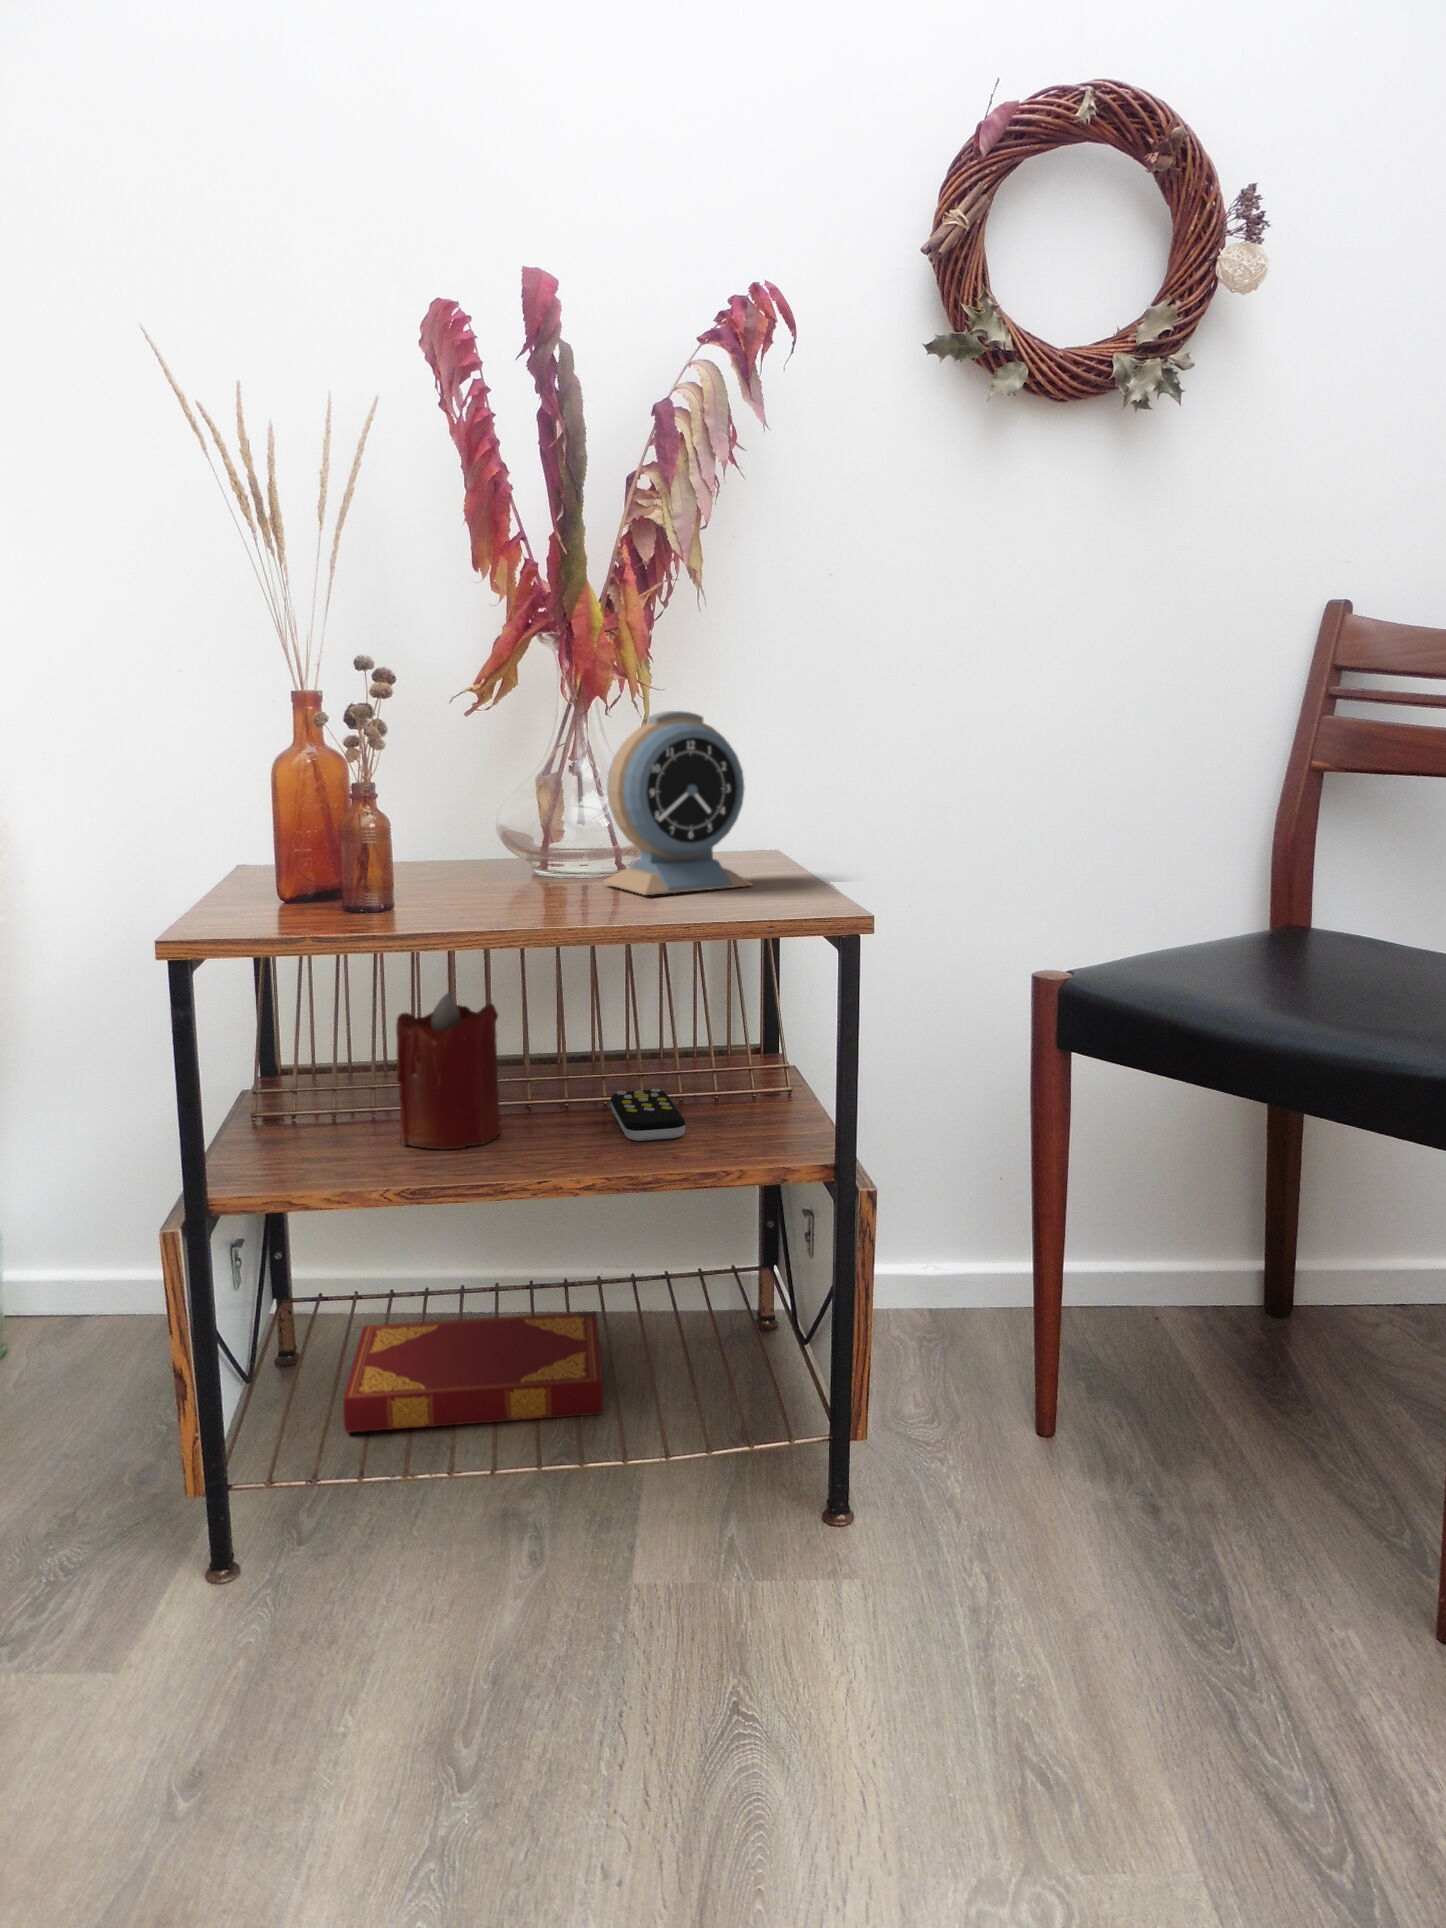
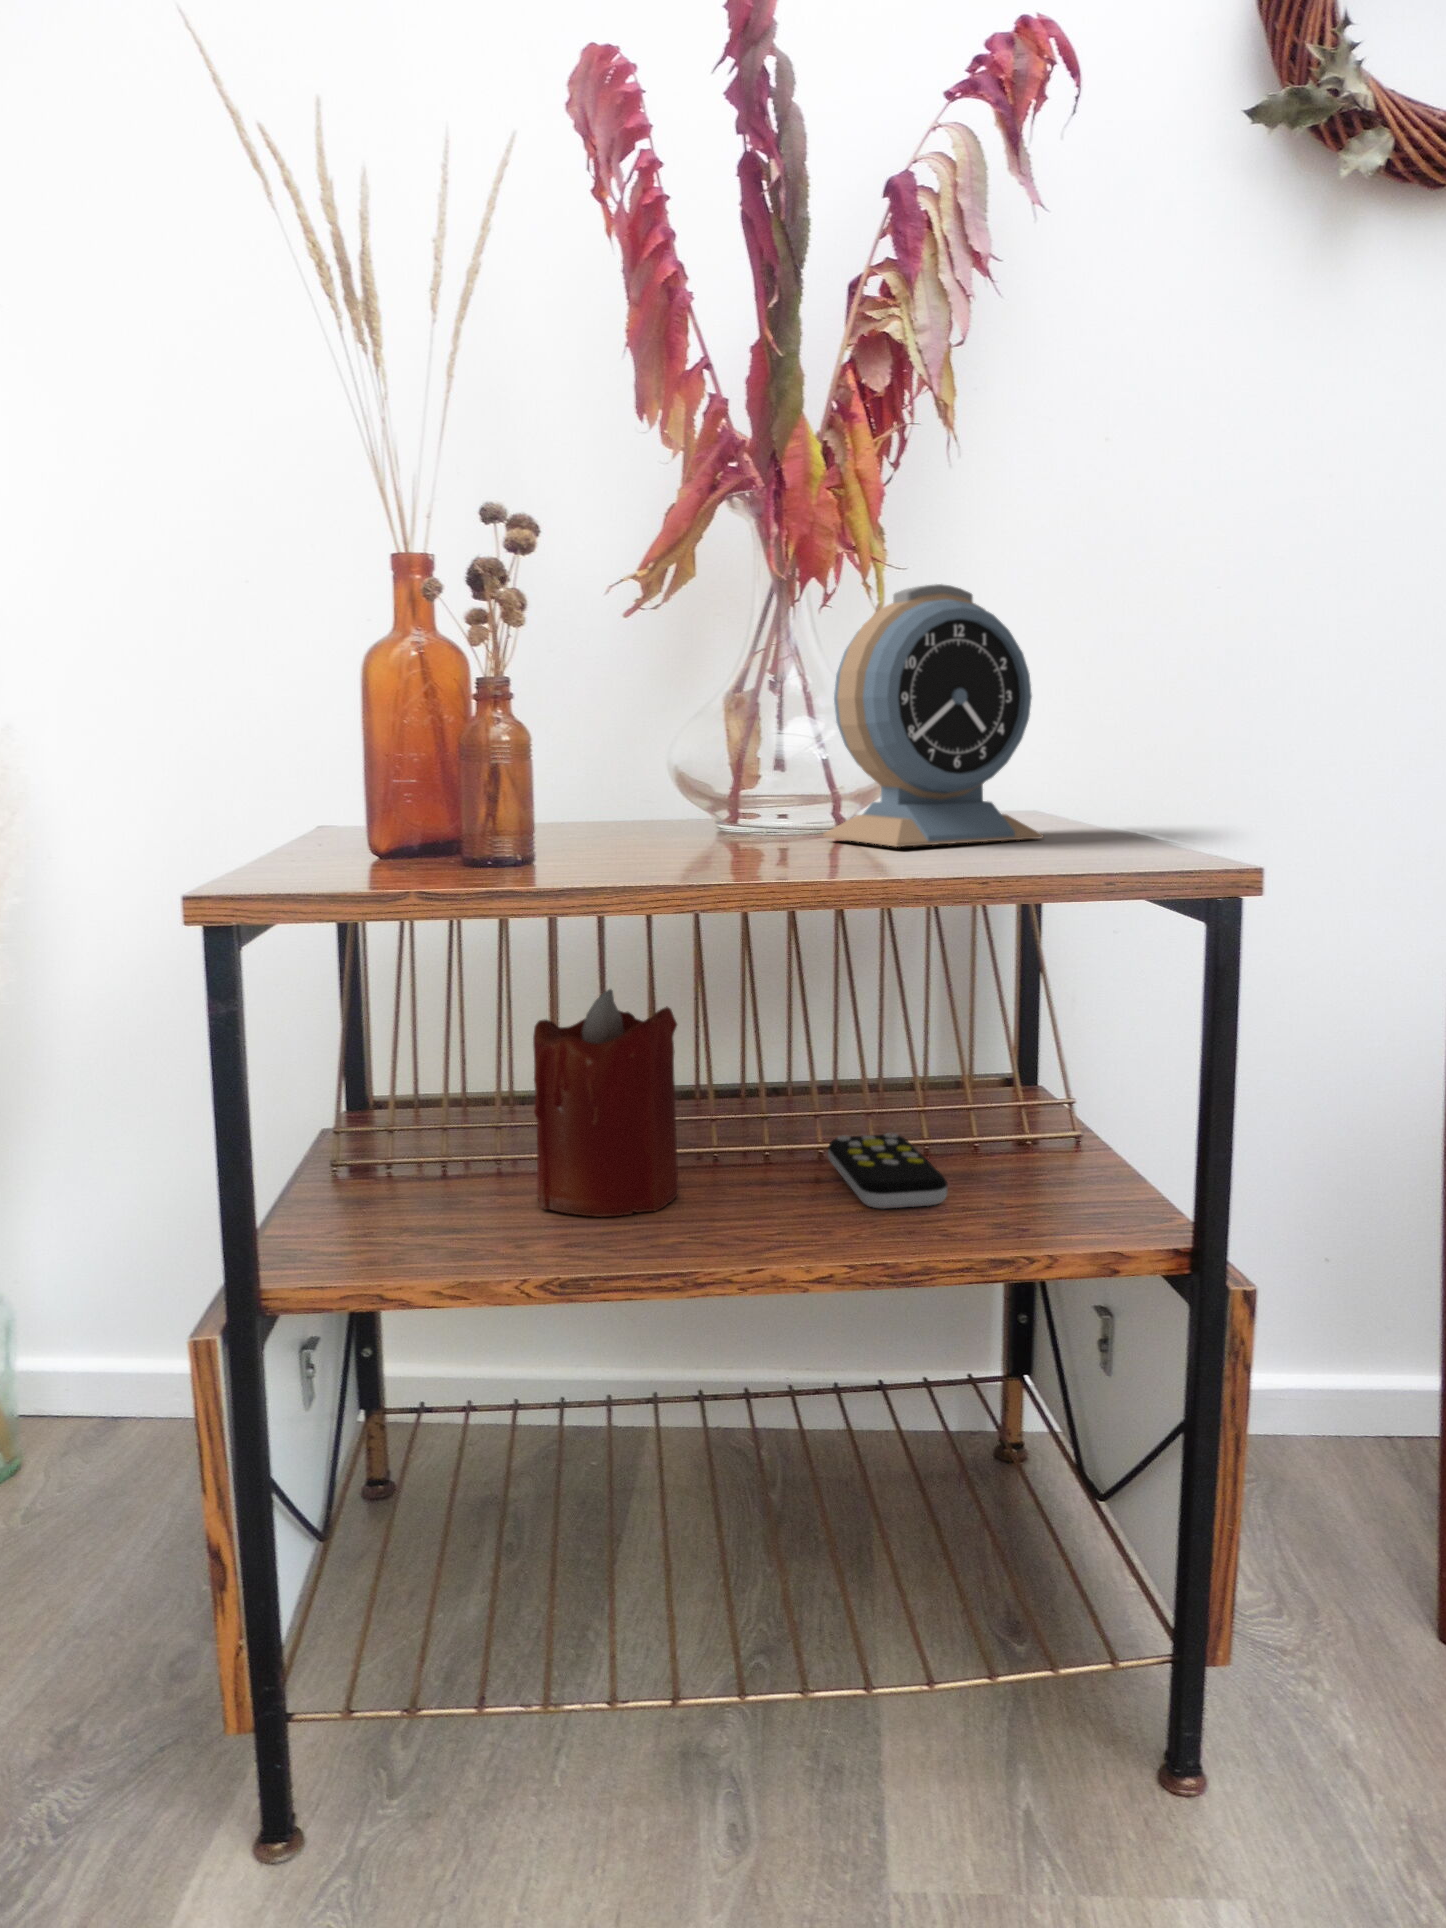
hardback book: present [343,1311,603,1433] -> none [453,1436,812,1610]

